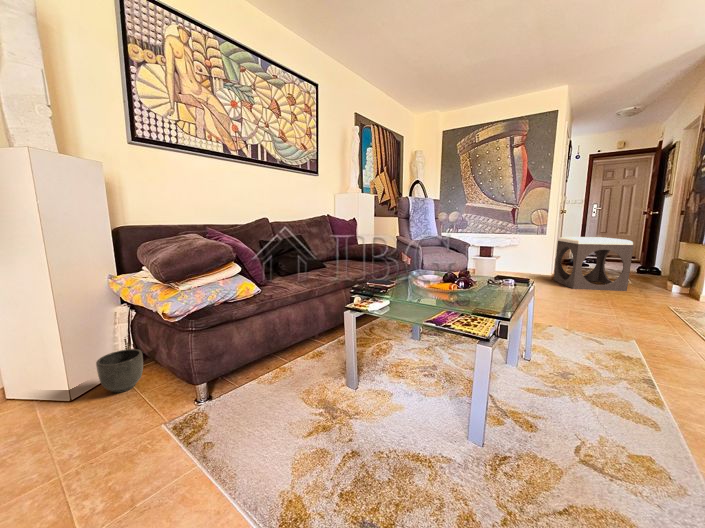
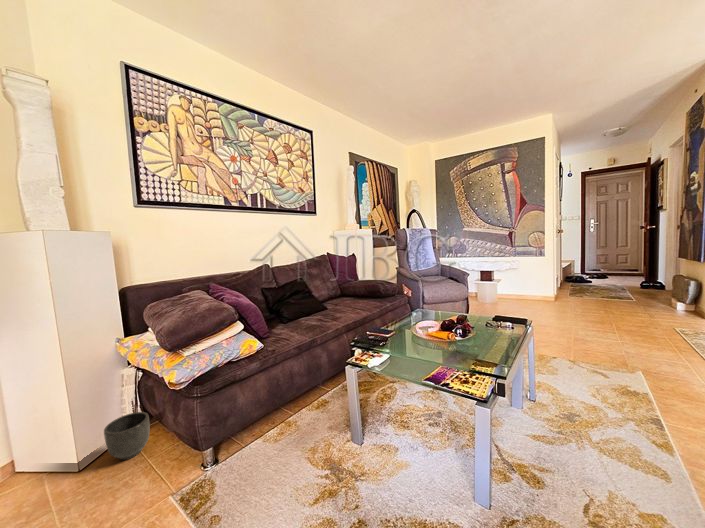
footstool: present [554,237,634,291] -> none [557,257,632,312]

